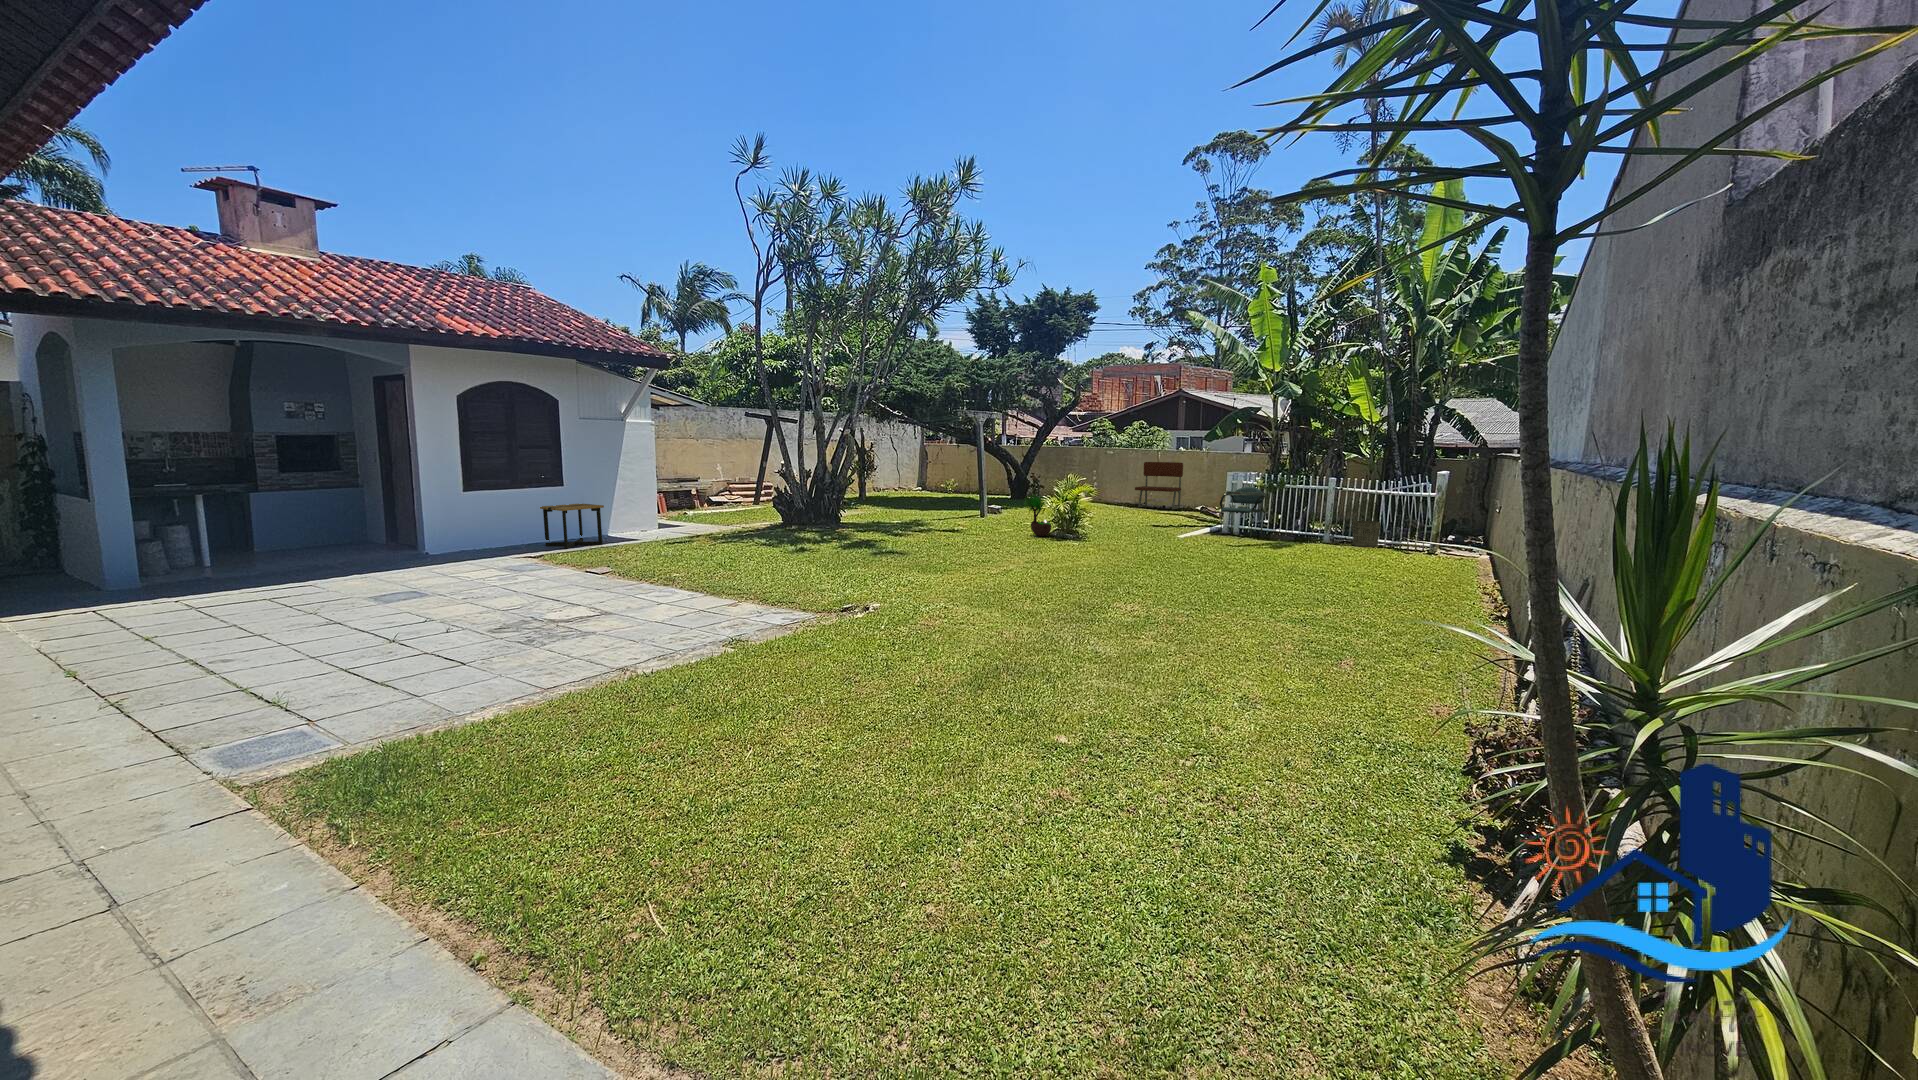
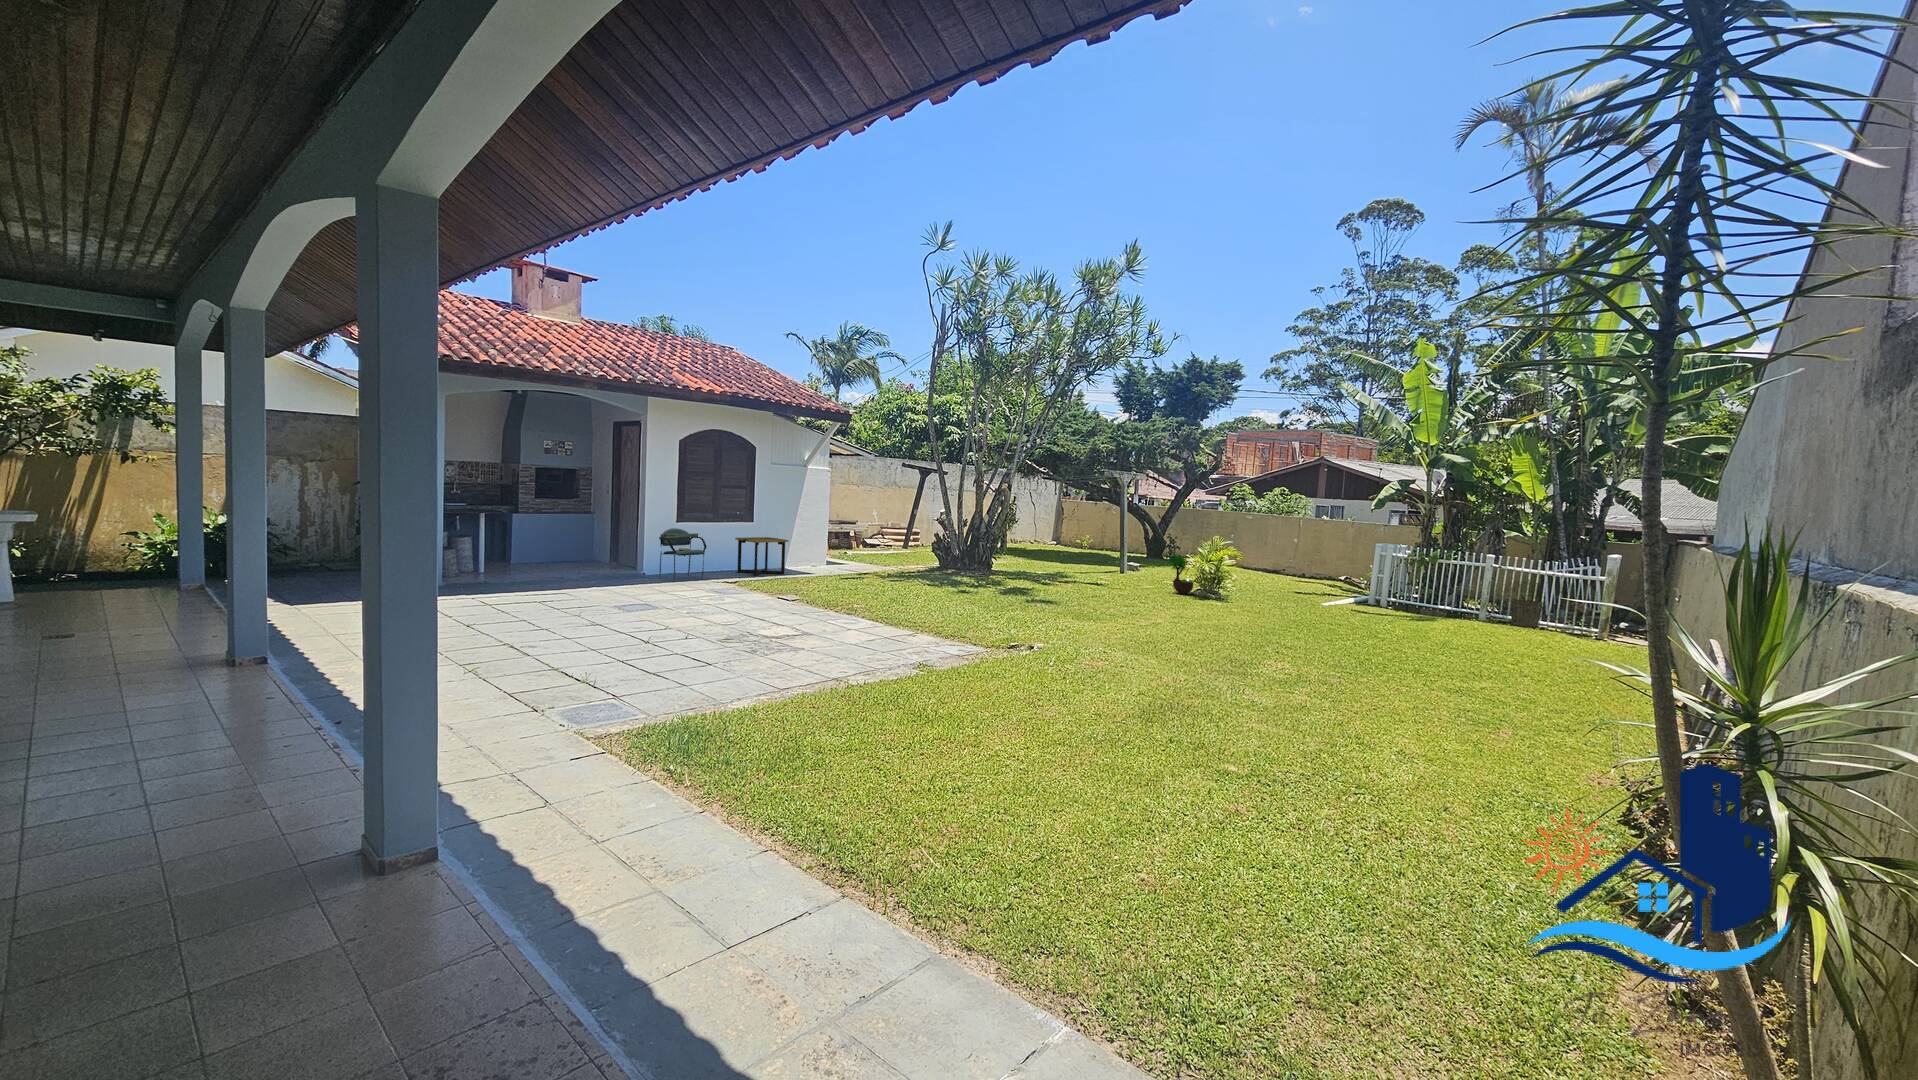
bench: present [1135,462,1183,509] -> none [1275,528,1326,577]
chair: present [1220,487,1266,537] -> present [659,528,706,580]

